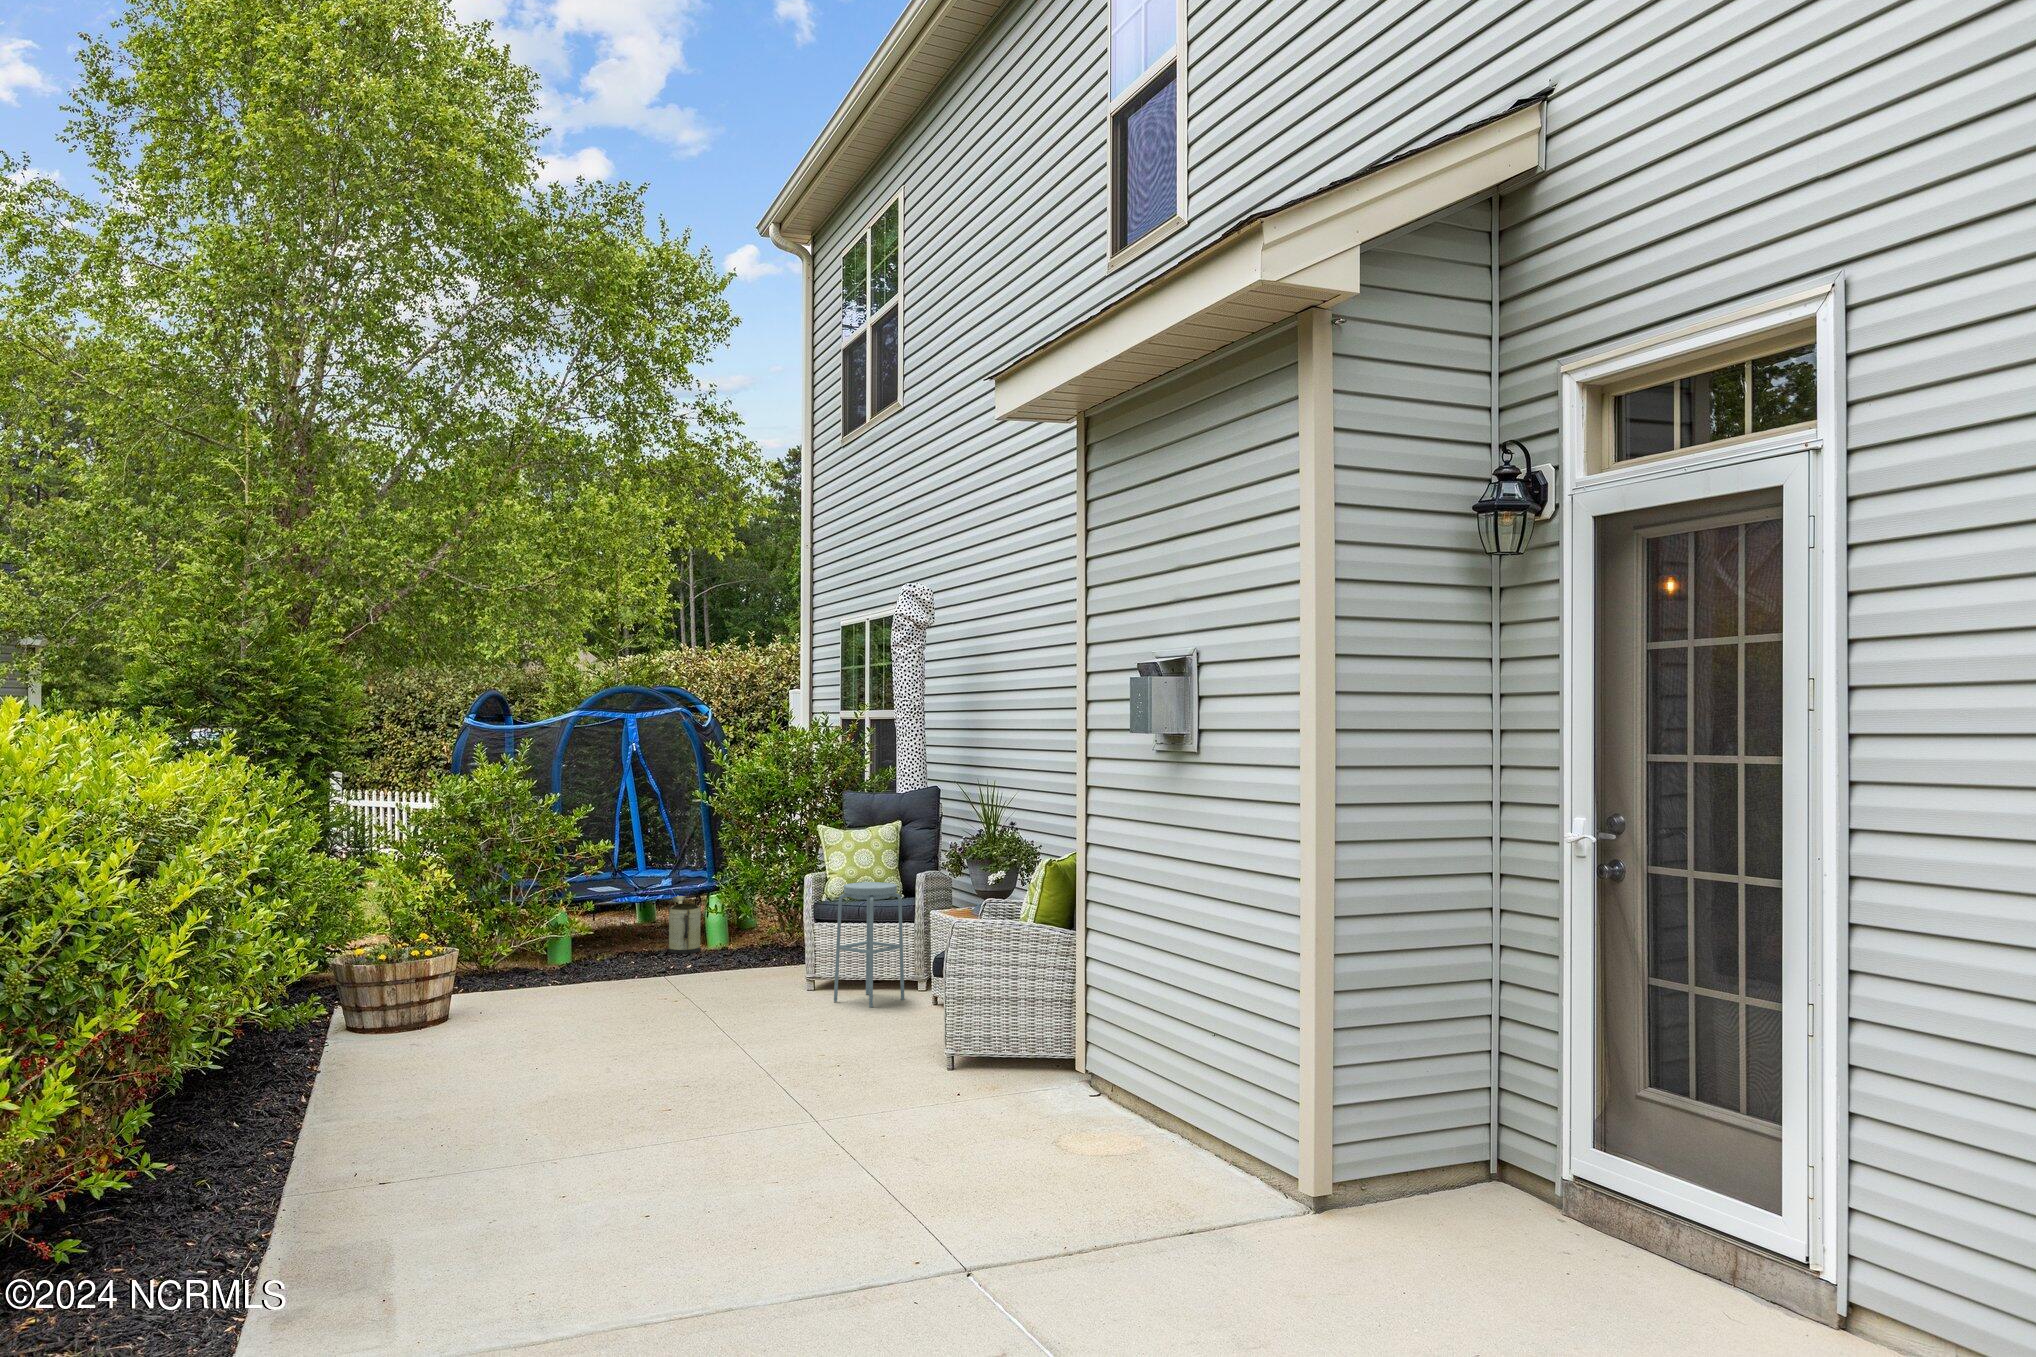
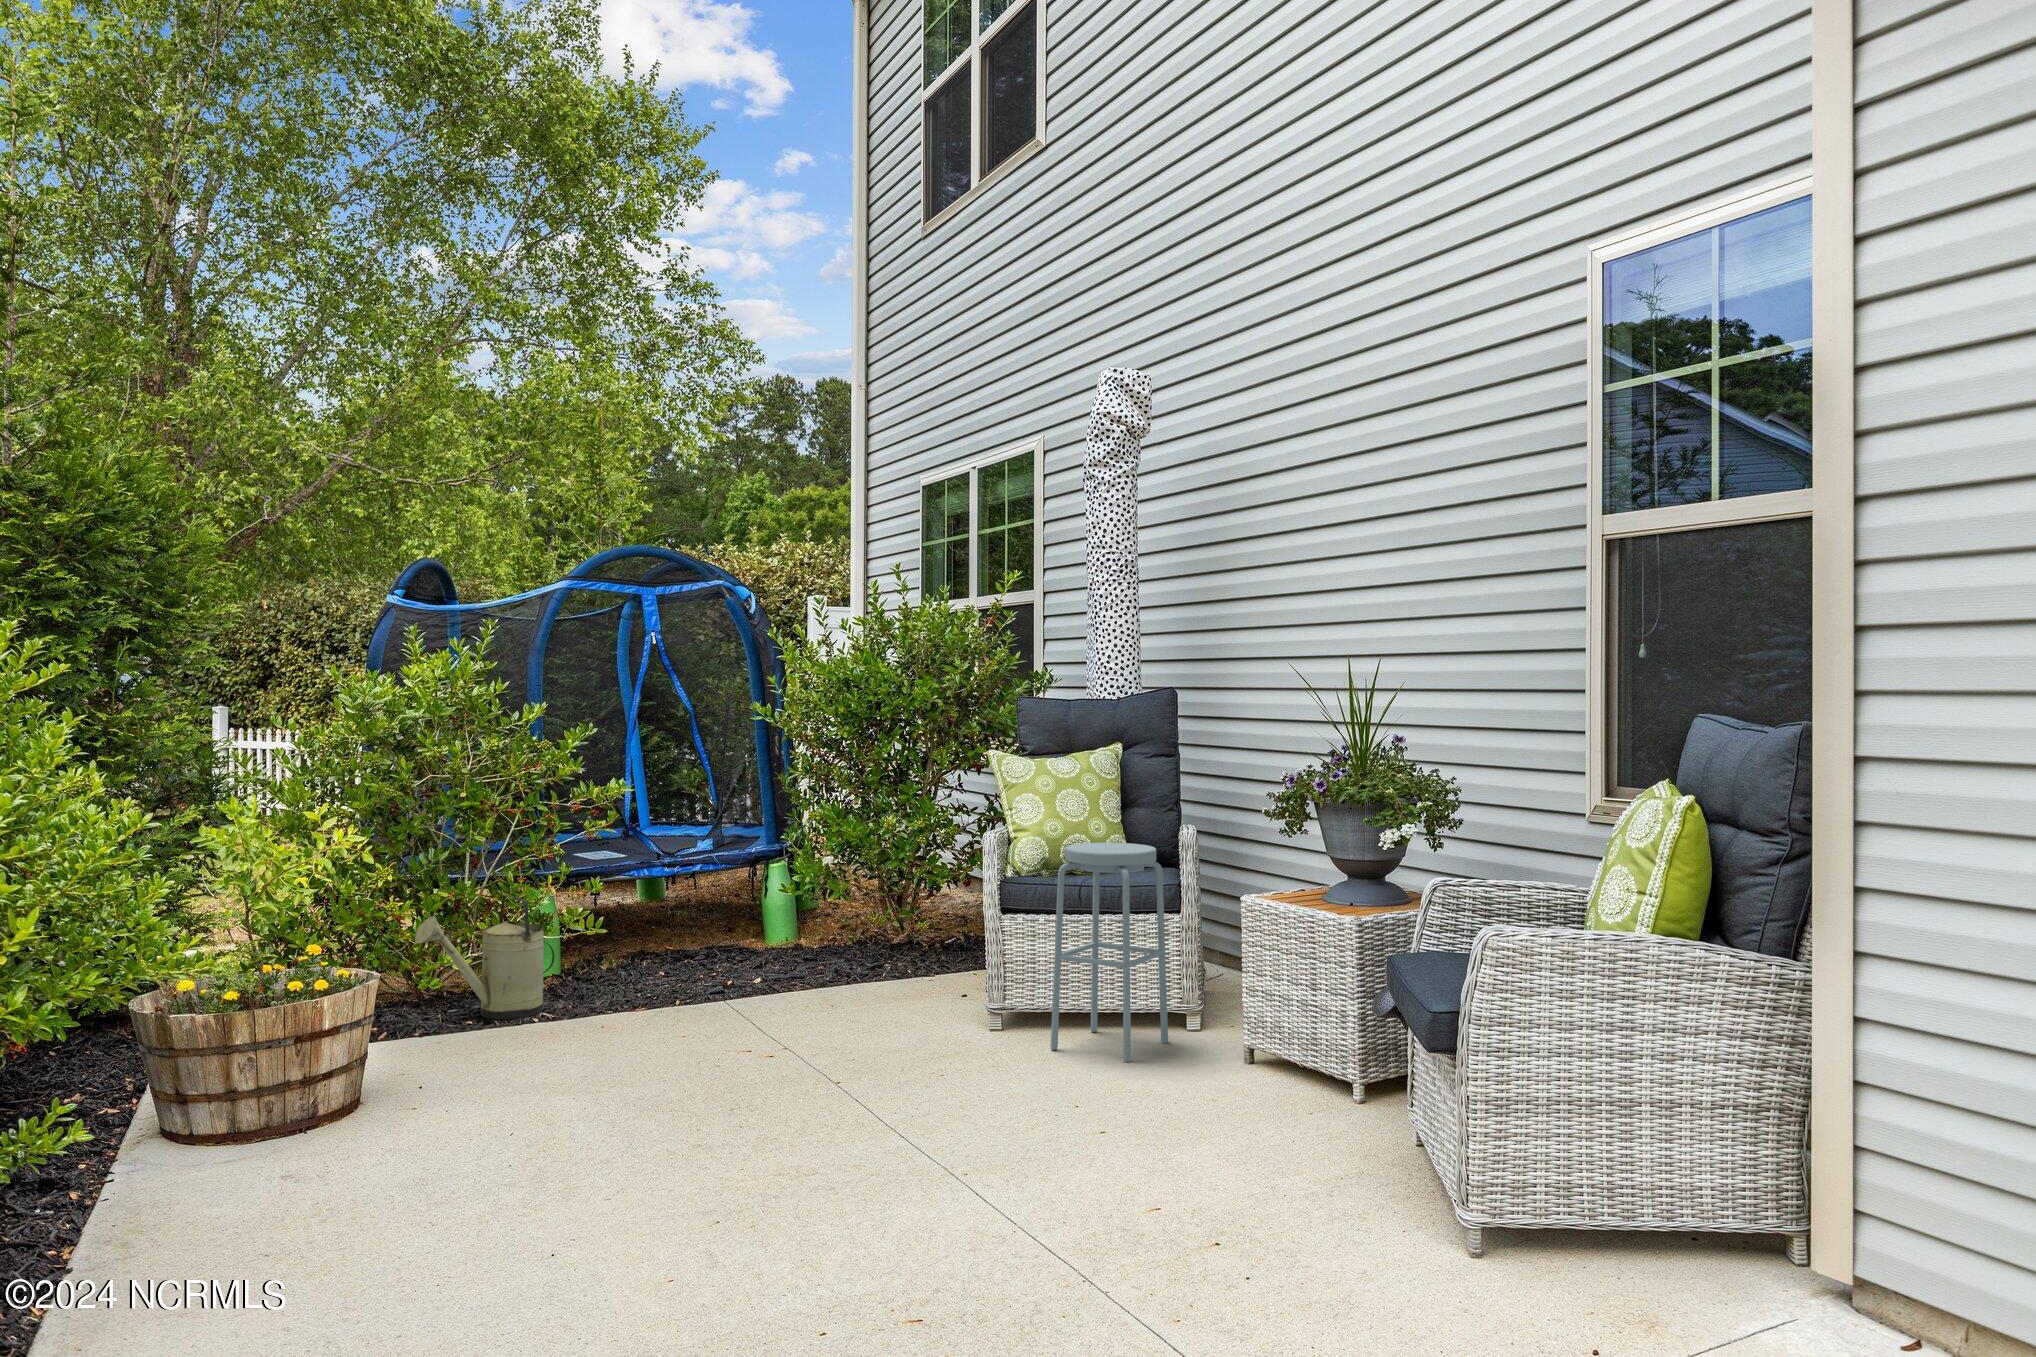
watering can: present [669,896,701,954] -> present [415,895,554,1019]

